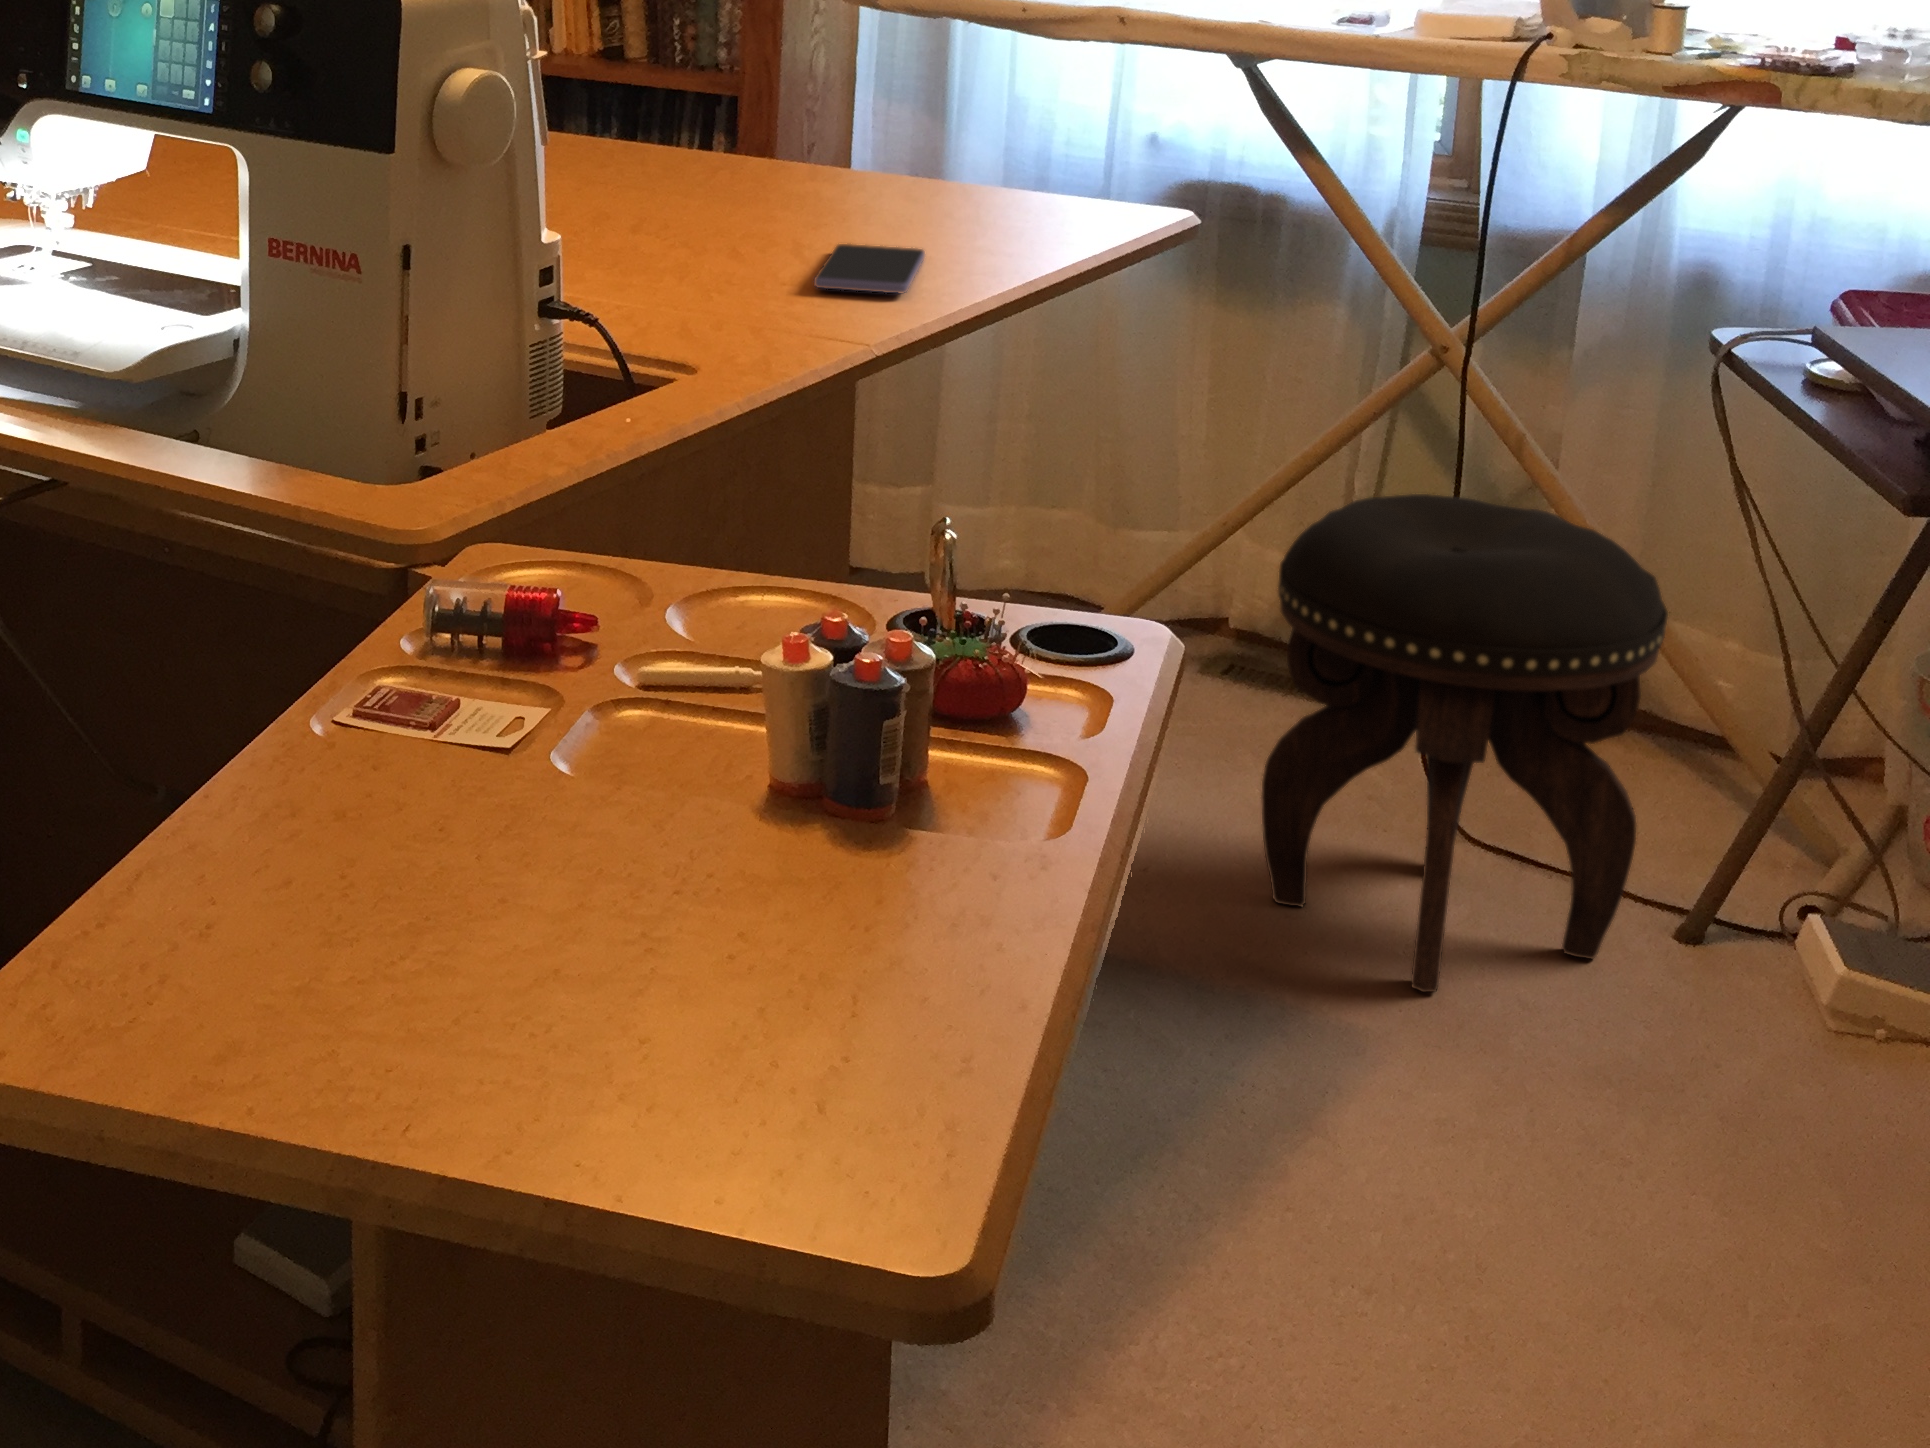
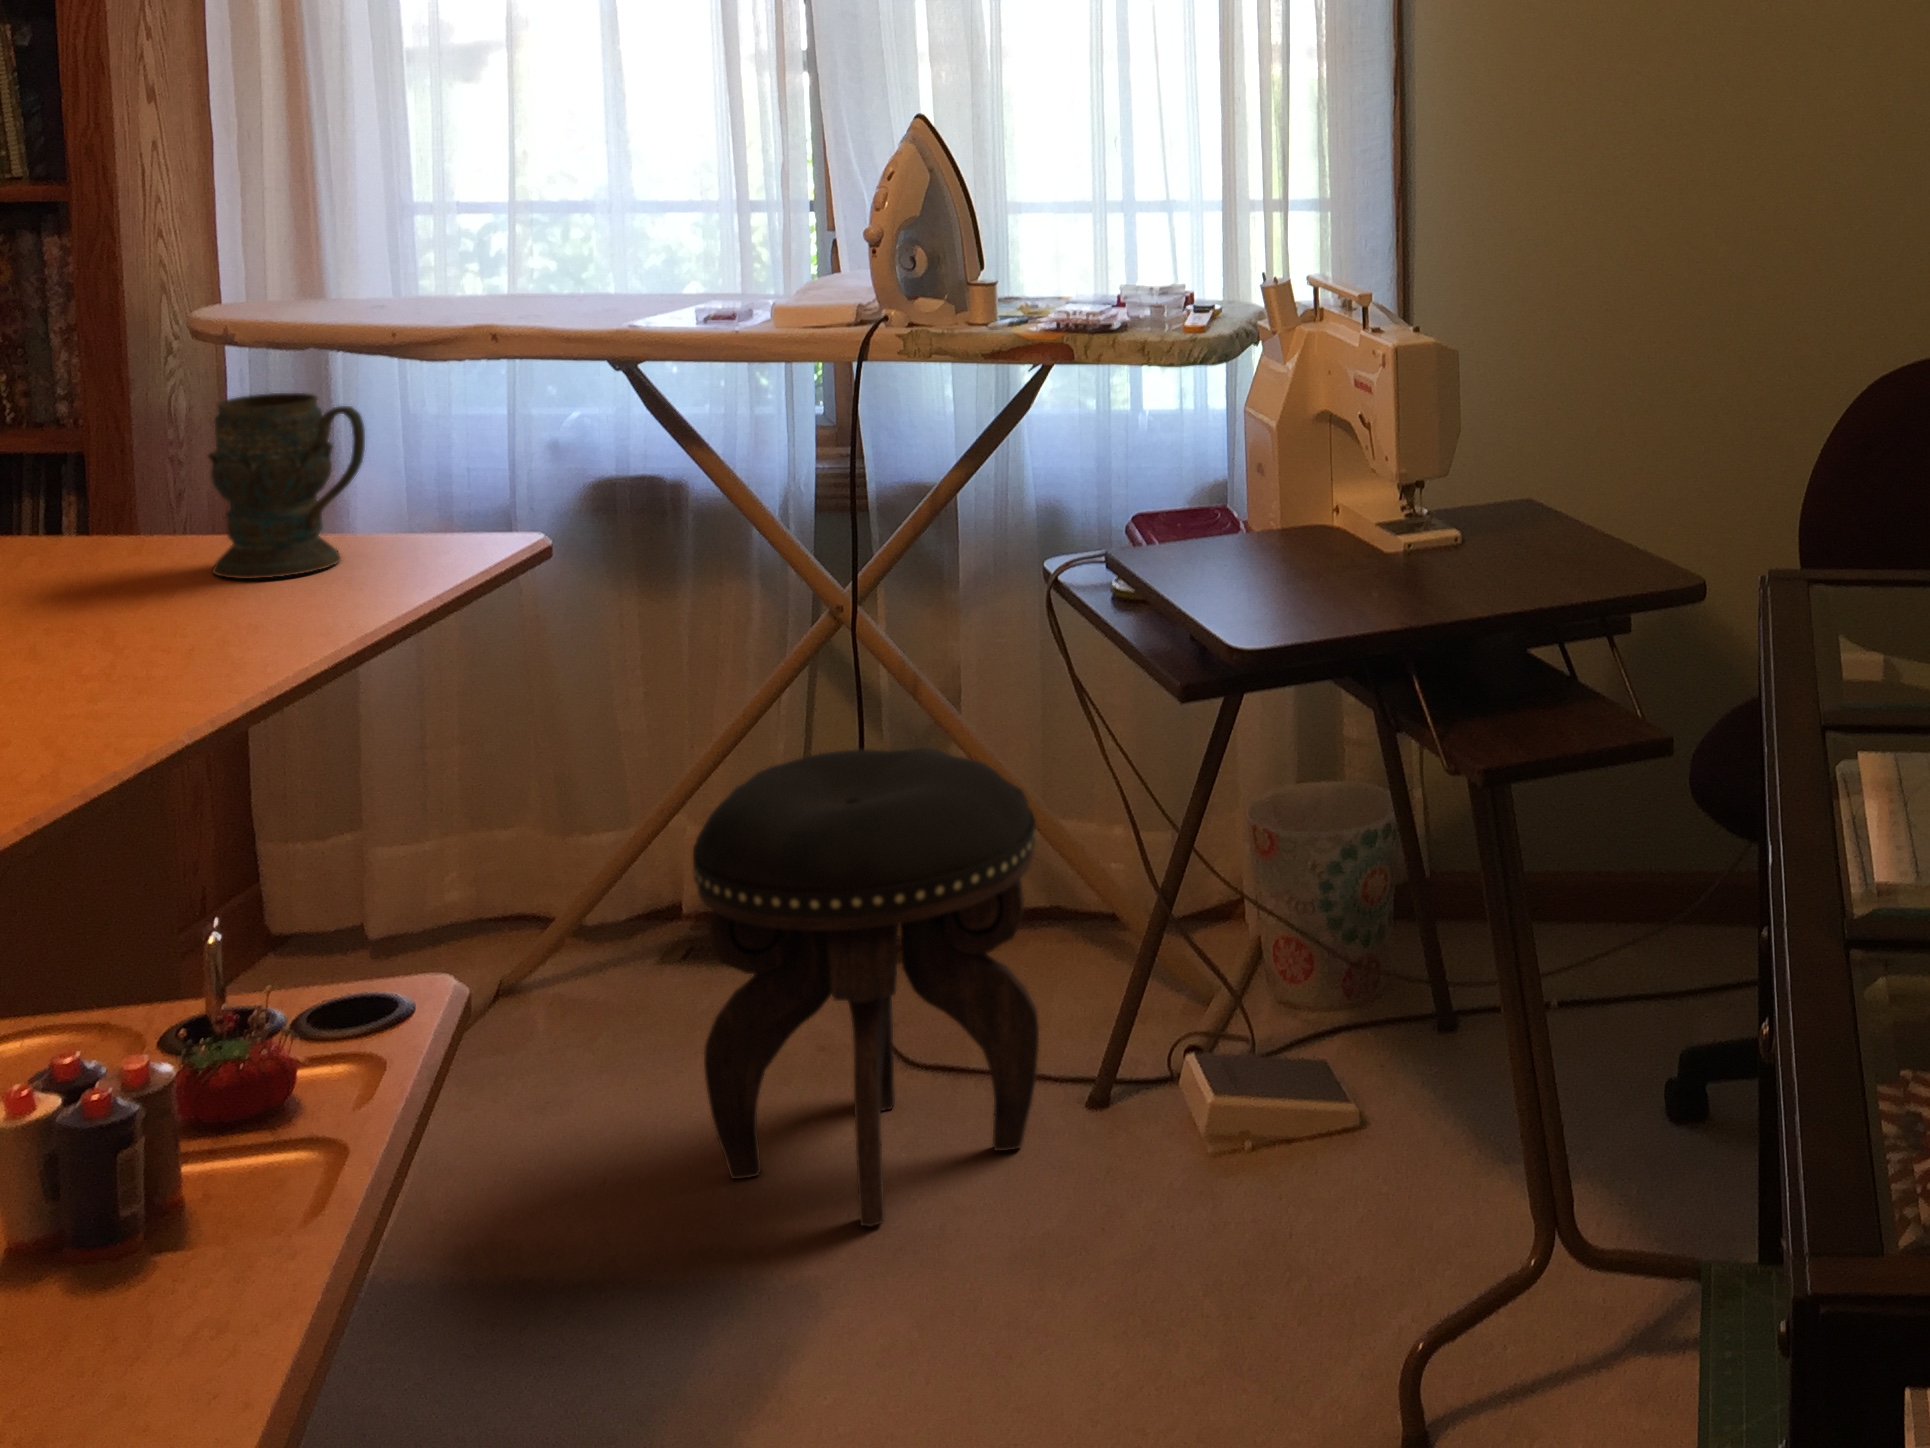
mug: none [886,43,1042,222] -> present [208,393,365,579]
smartphone: present [814,244,925,293] -> none [111,612,248,674]

